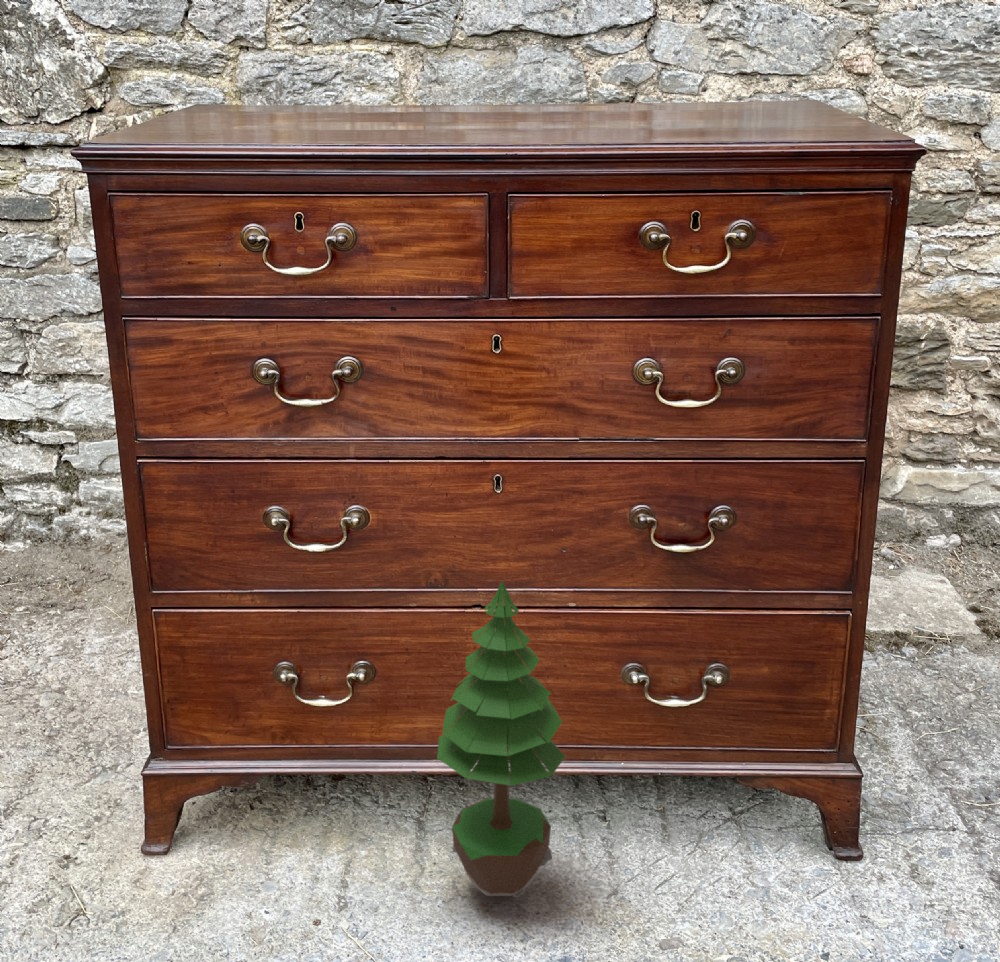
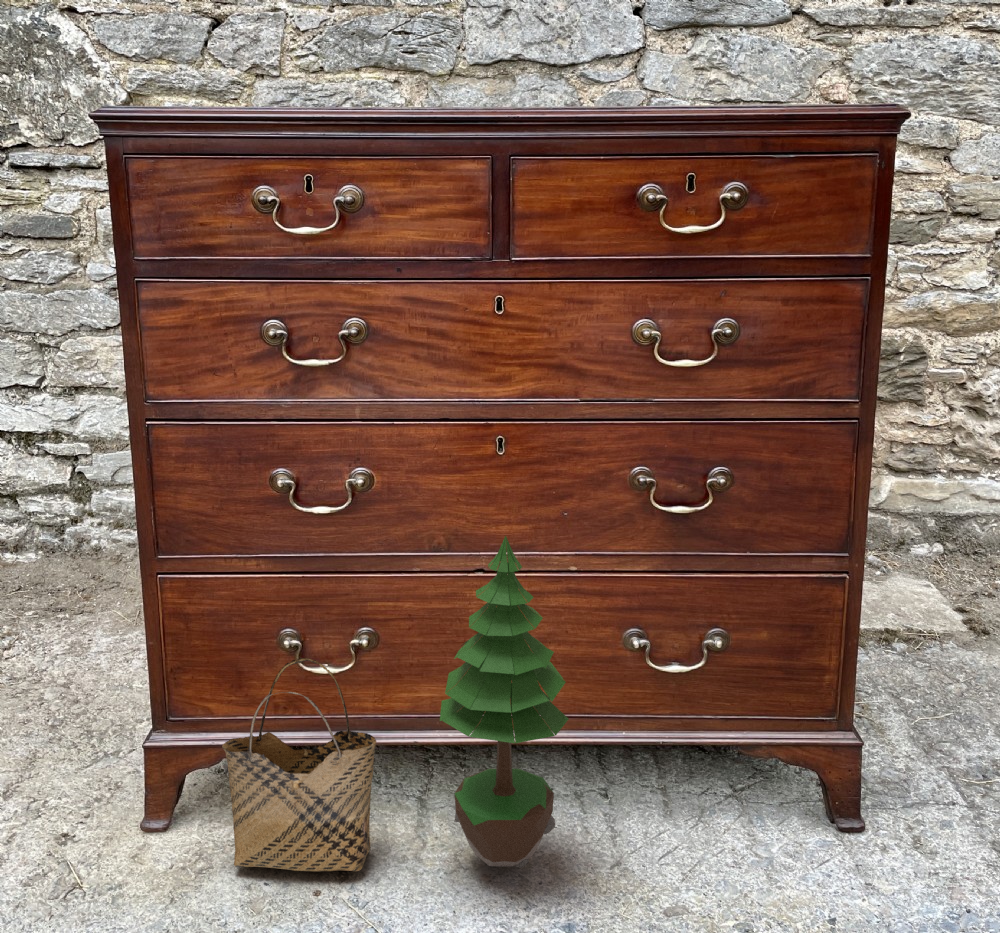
woven basket: none [221,691,375,901] -> present [222,658,376,871]

